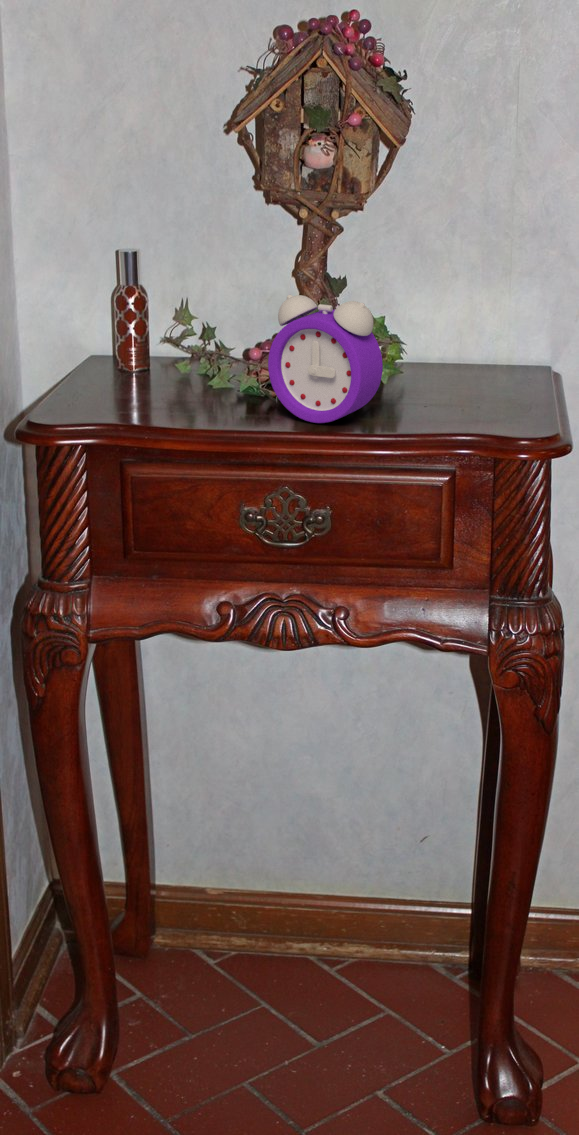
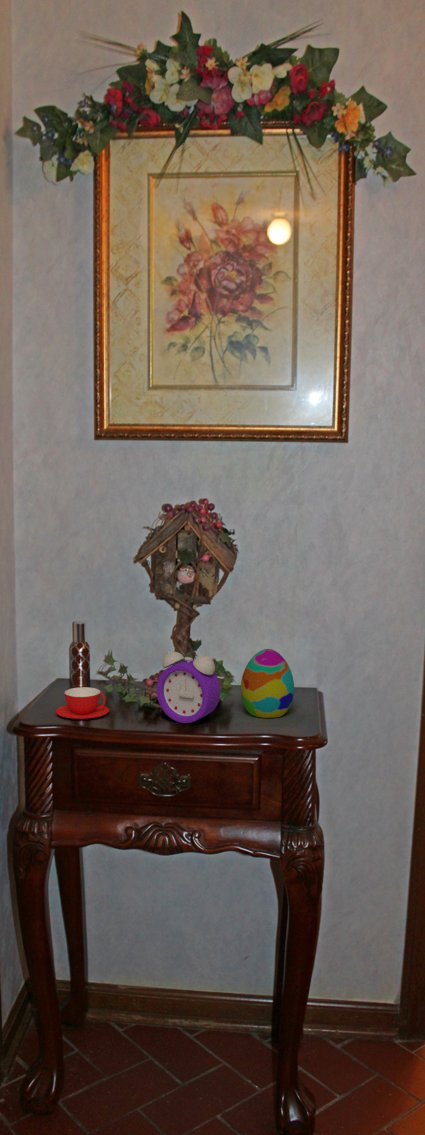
decorative egg: none [419,290,515,414] -> present [241,649,294,718]
teacup: none [91,363,184,416] -> present [56,687,109,719]

